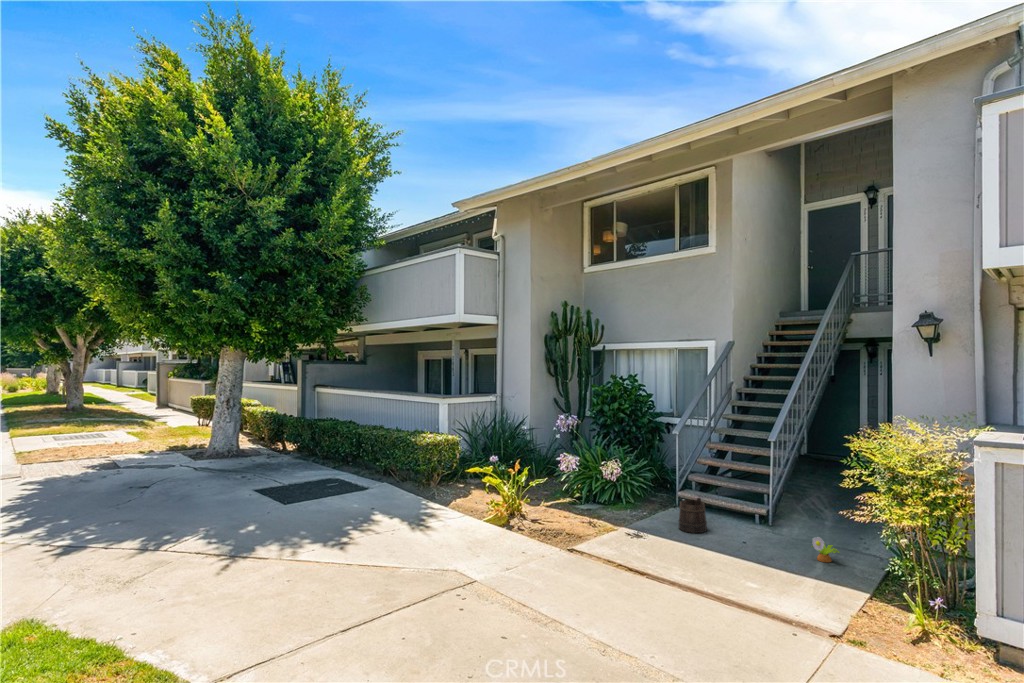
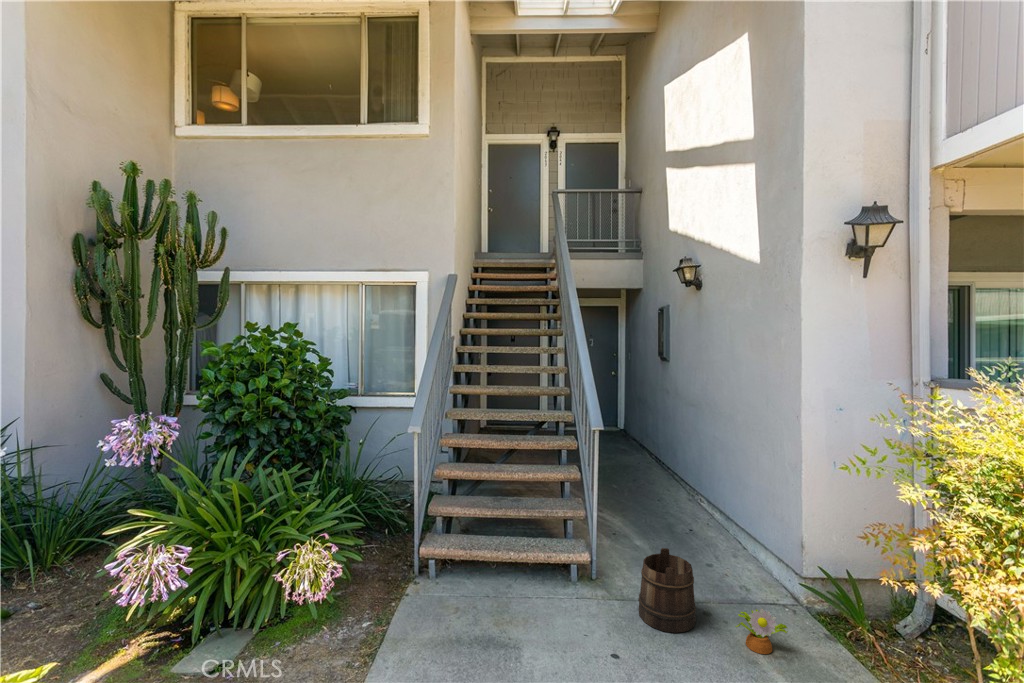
bucket: present [679,498,707,533] -> present [638,548,696,633]

